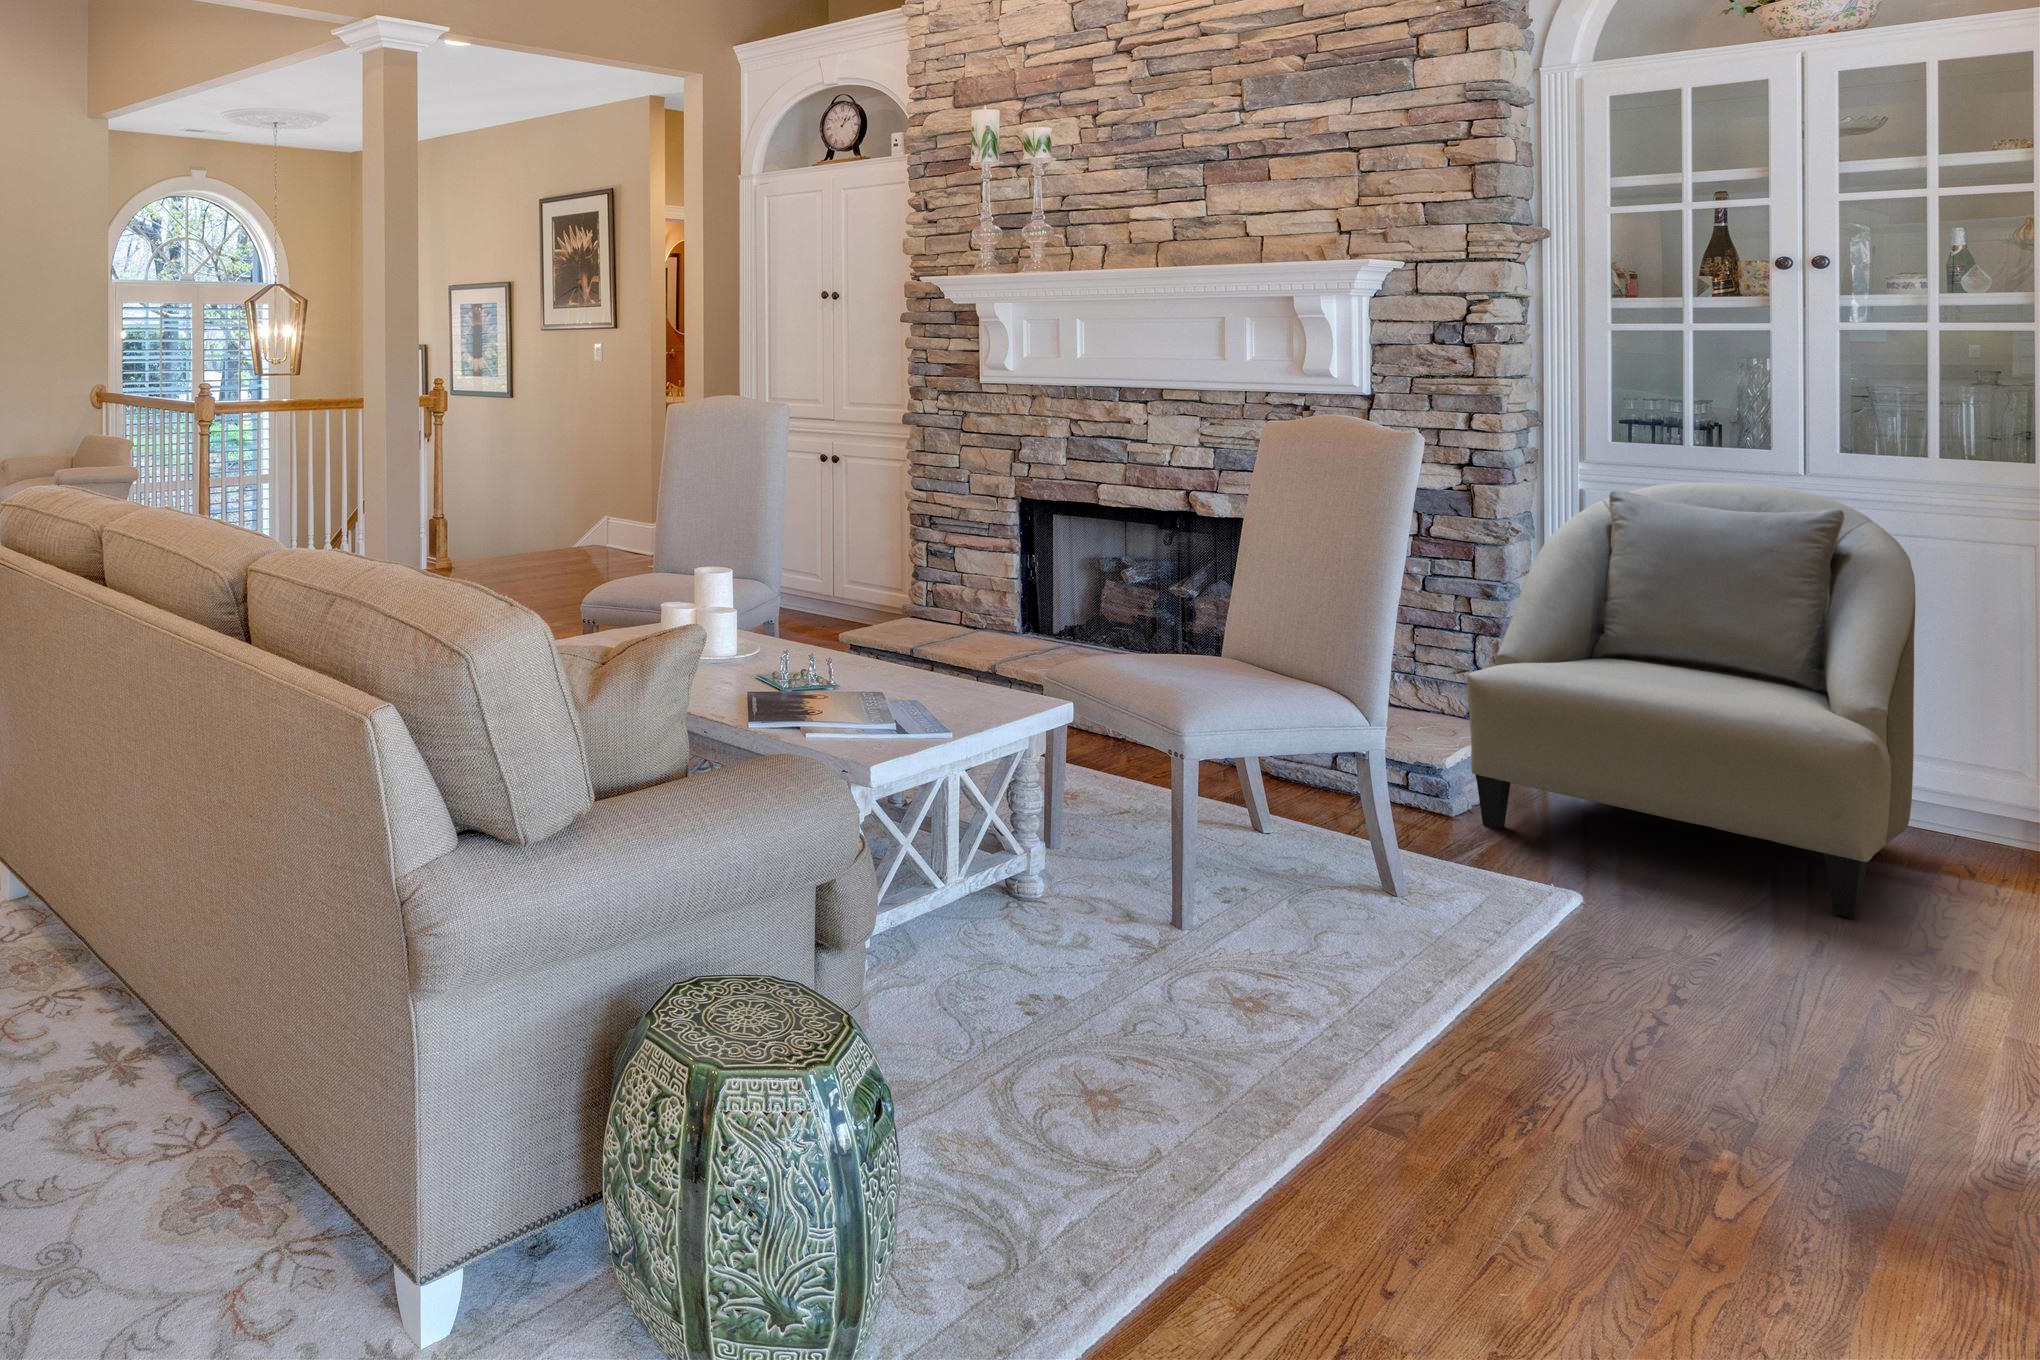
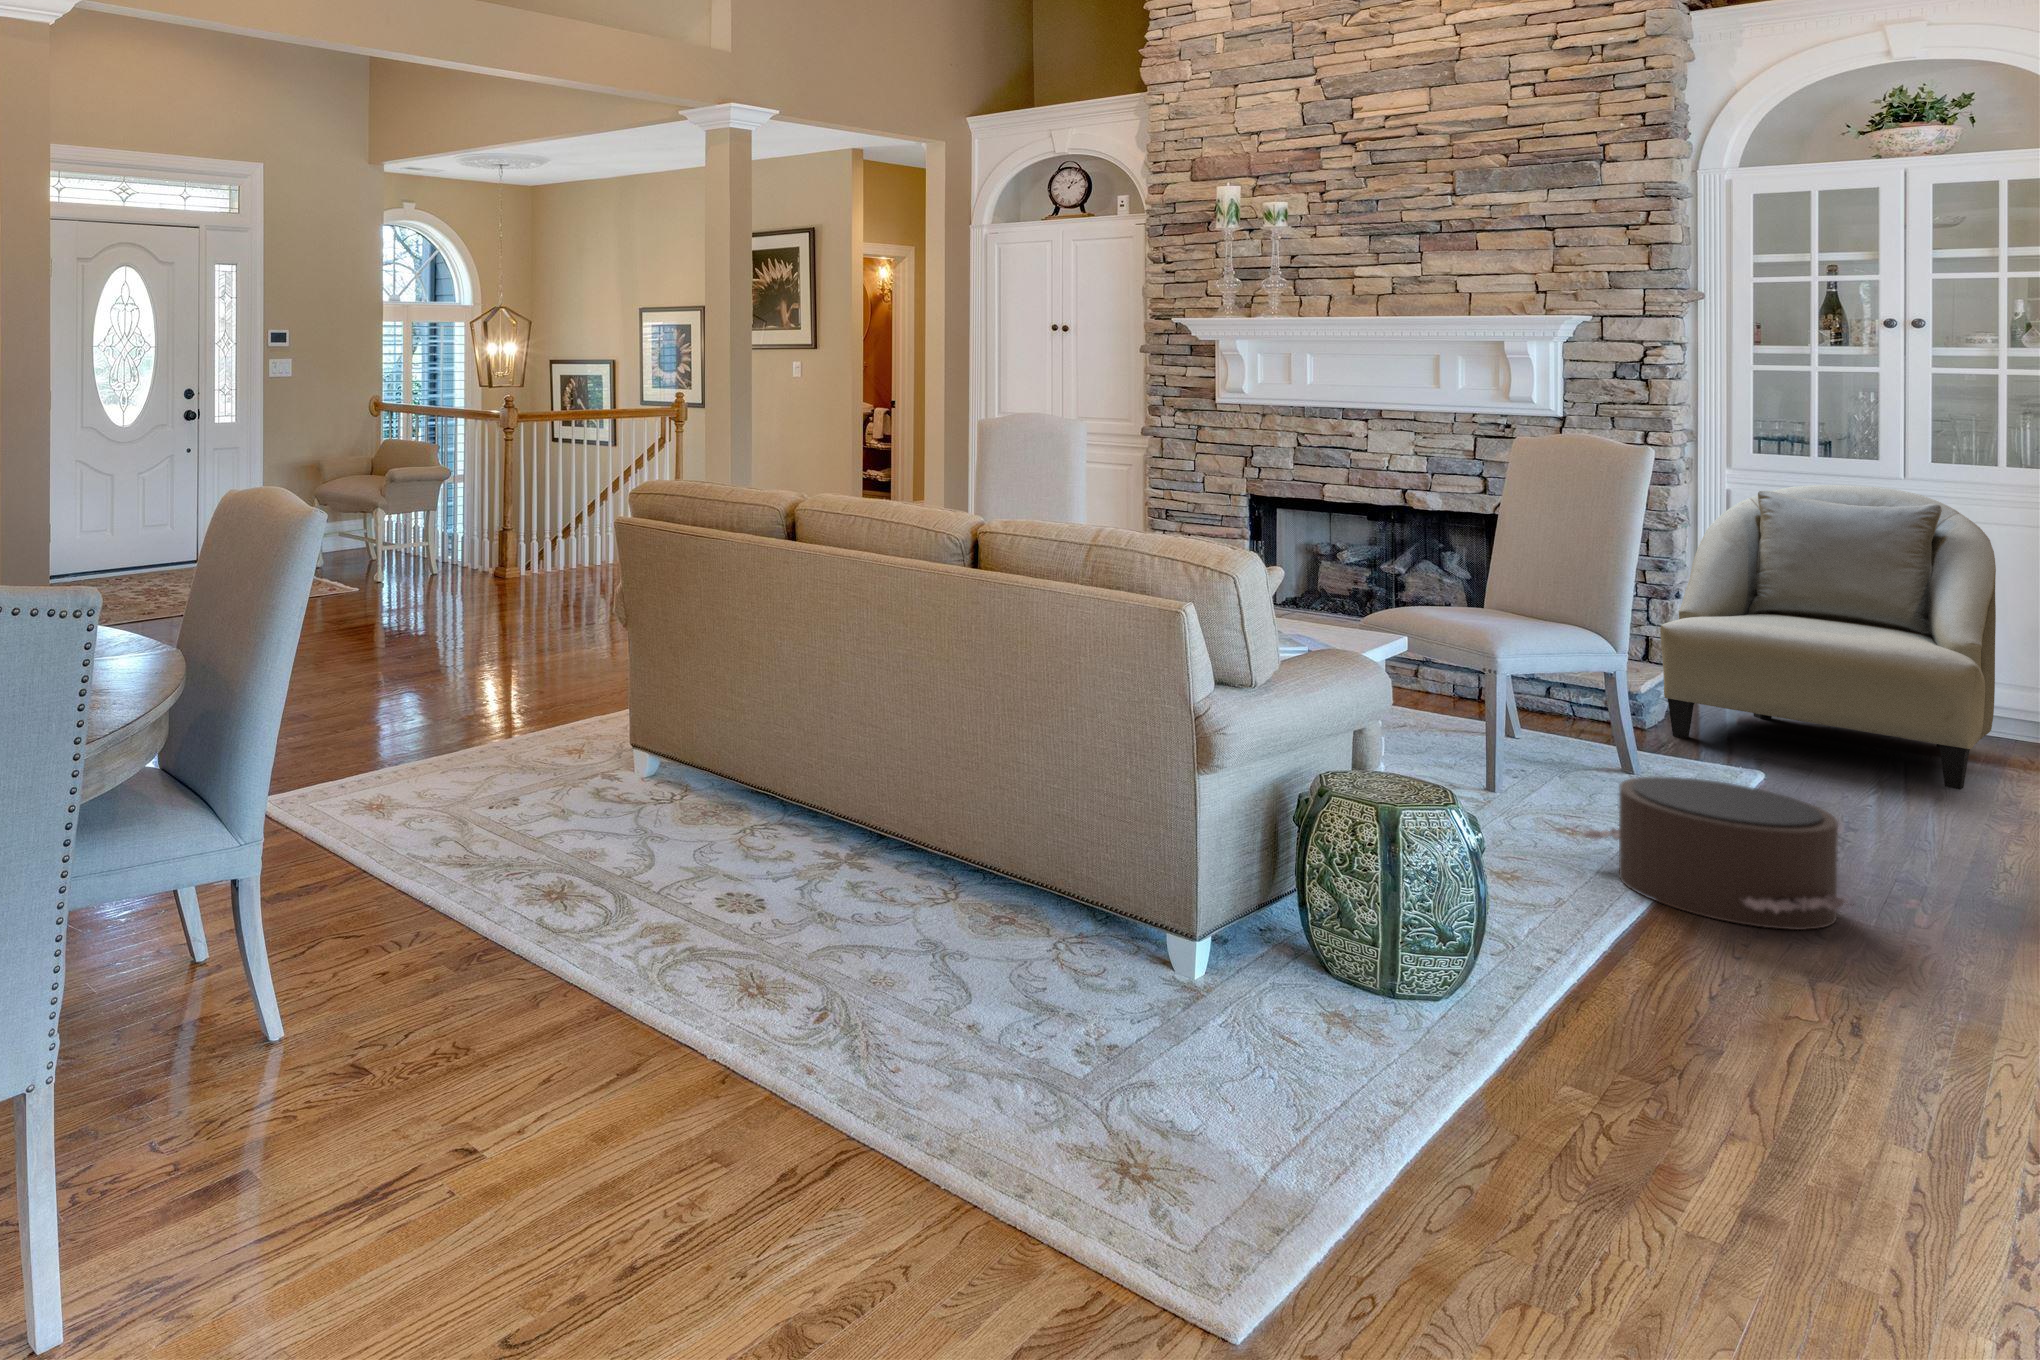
pouf: none [1229,932,1593,1208] -> present [1581,776,1852,930]

